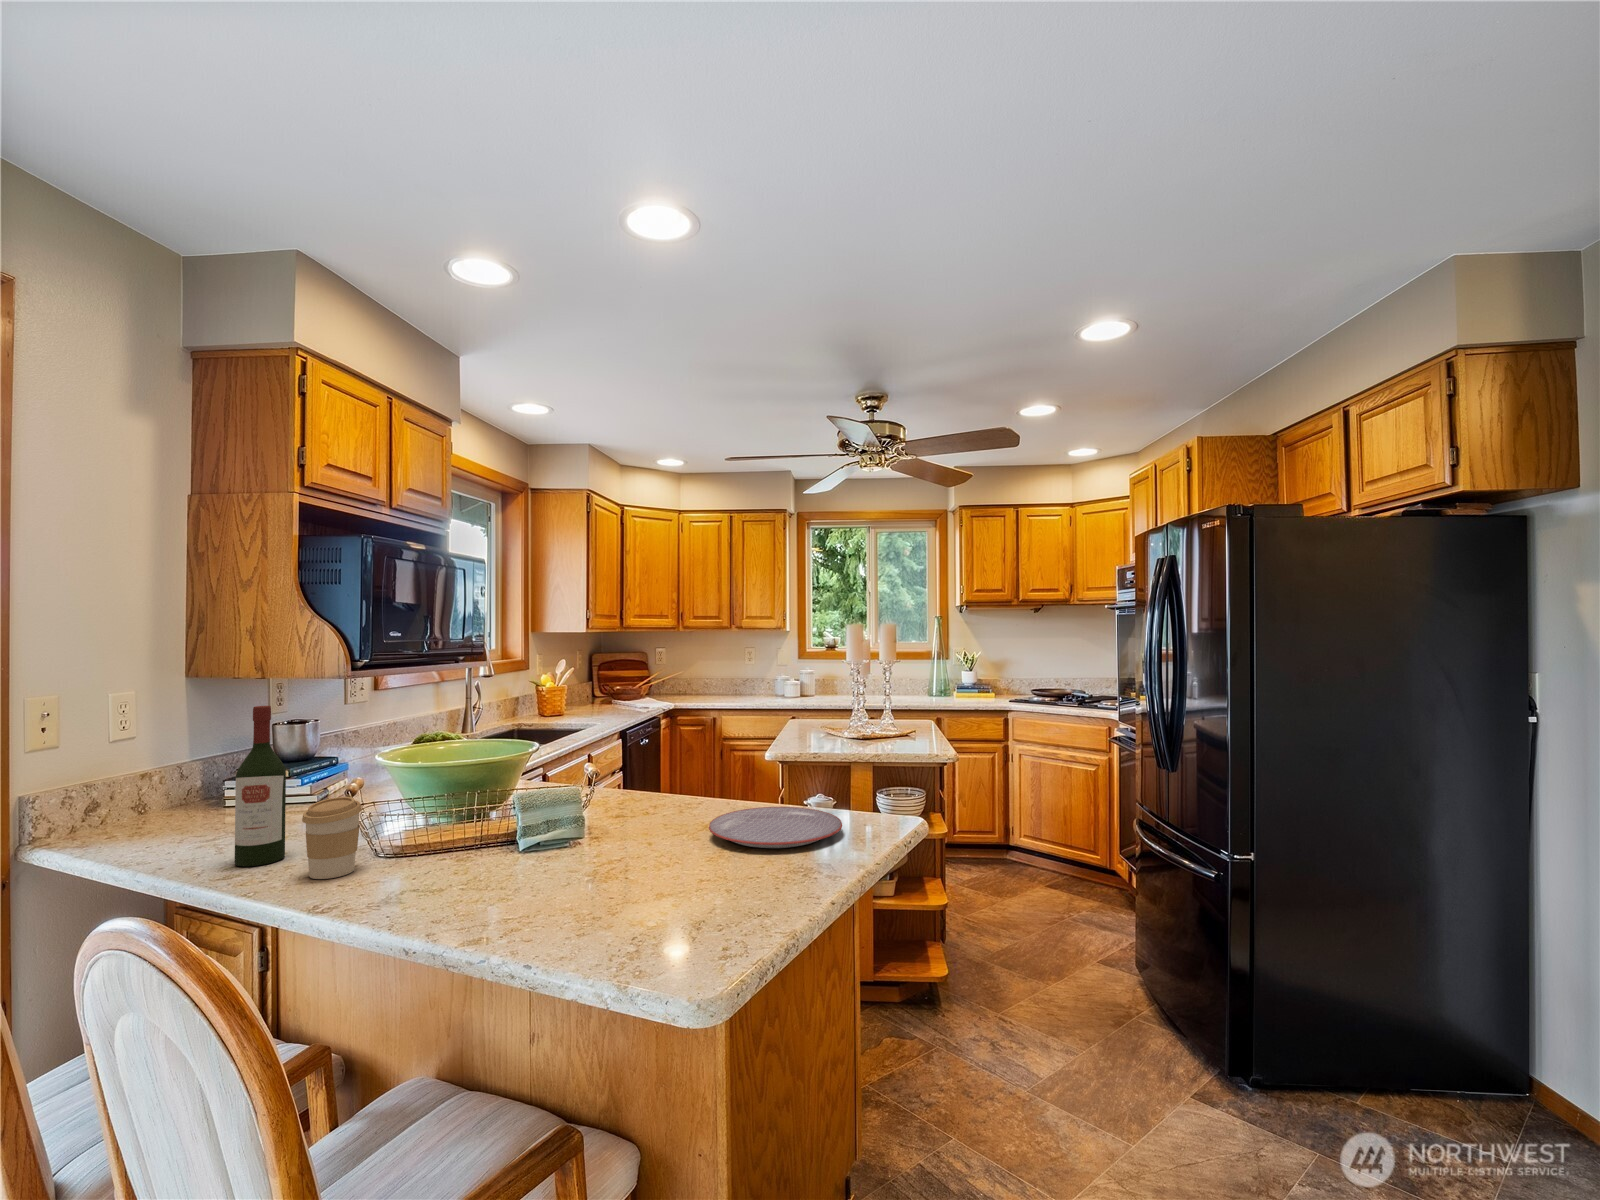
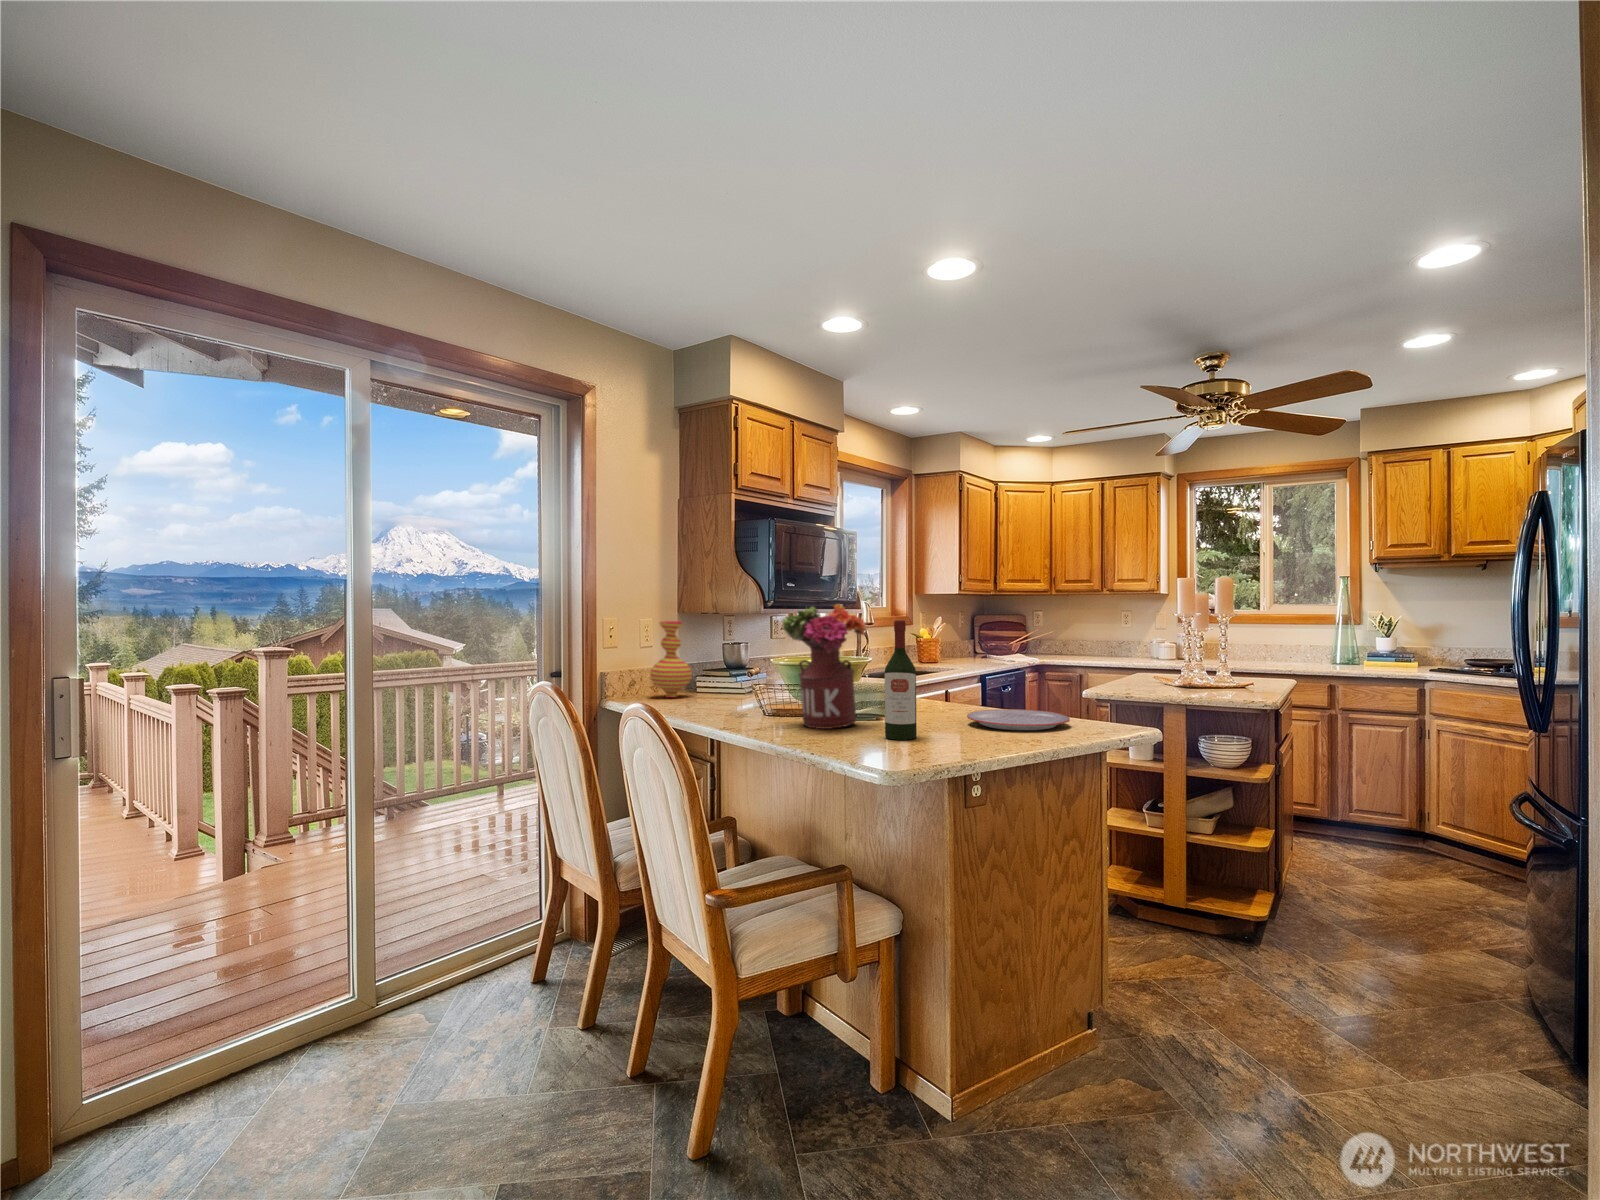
flower arrangement: none [419,678,573,891] -> present [783,604,867,729]
vase: none [116,697,209,831] -> present [650,621,692,698]
wine bottle: present [235,706,286,866] -> present [885,620,917,740]
coffee cup: present [302,797,362,879] -> none [729,674,759,718]

